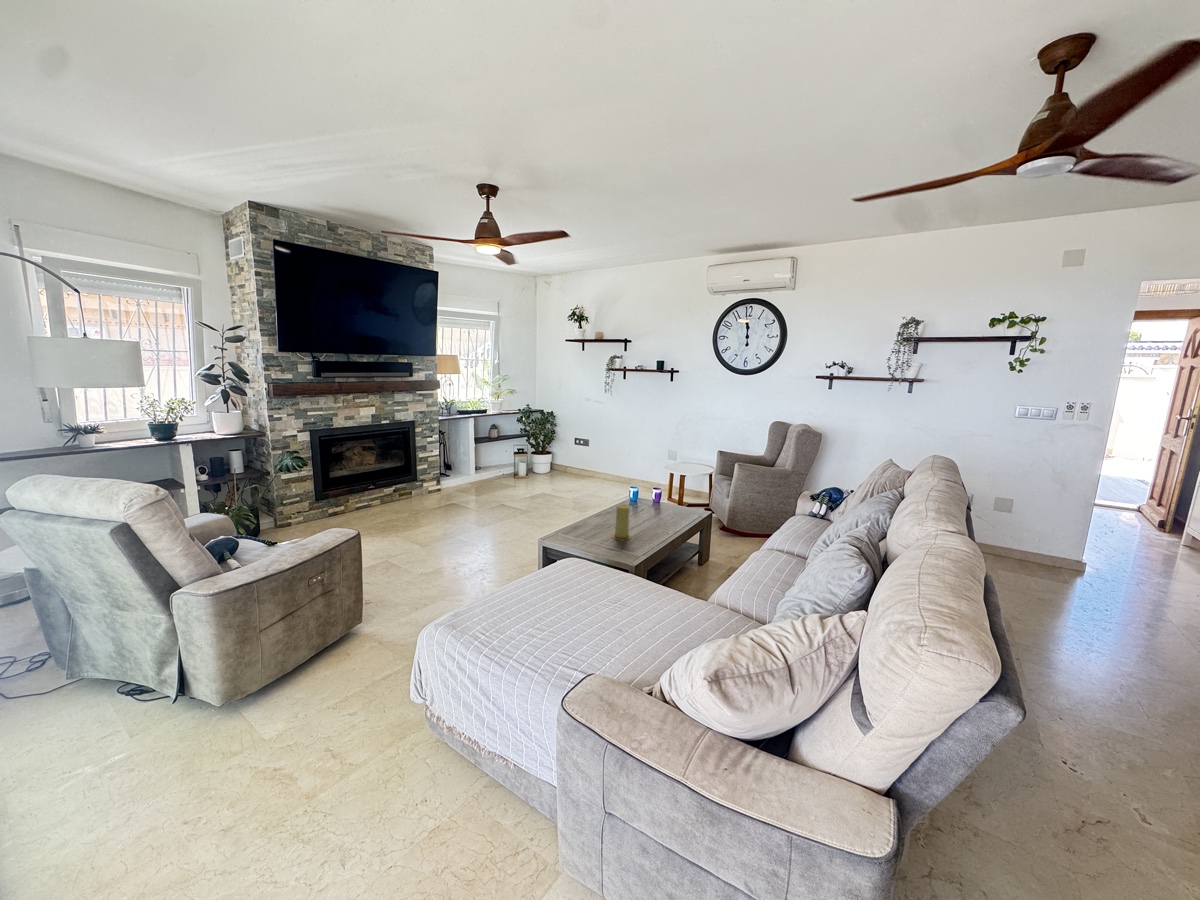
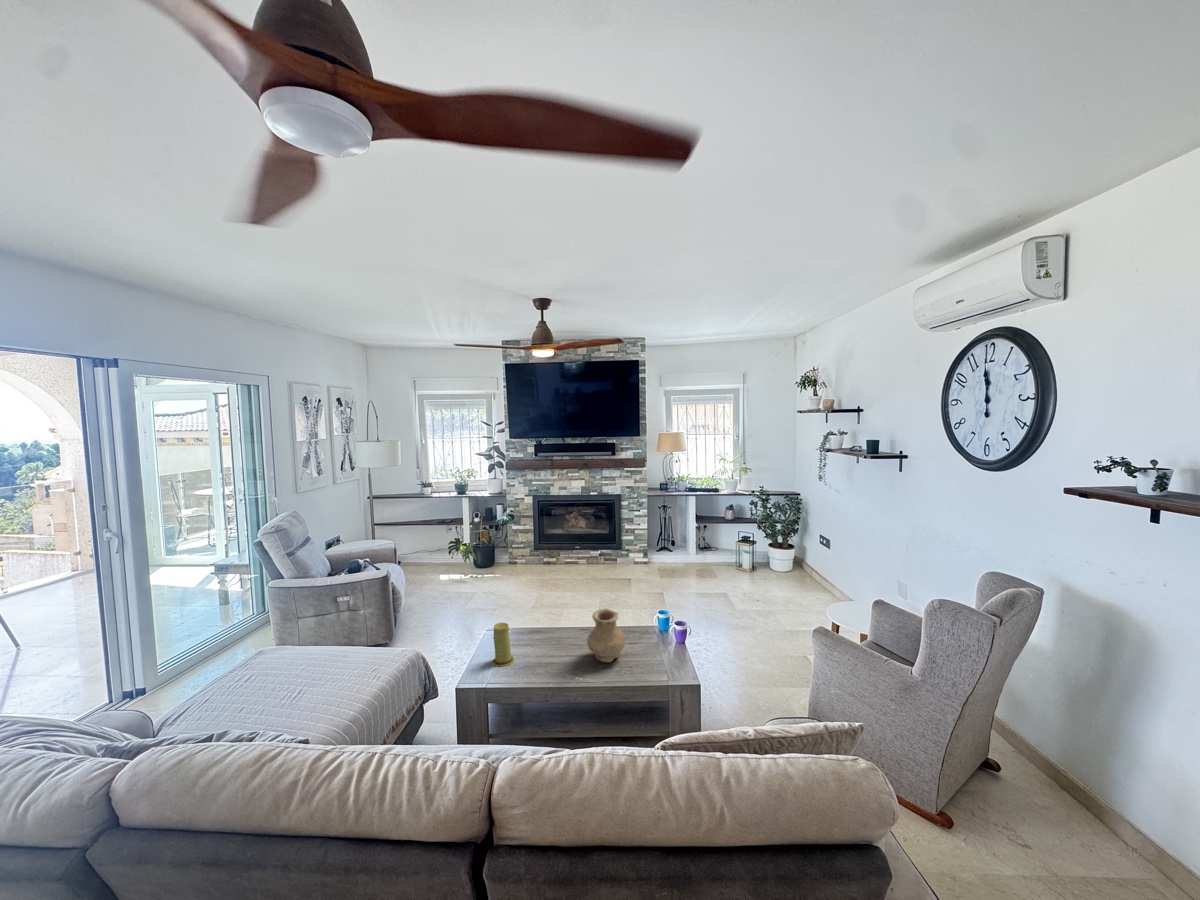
vase: none [647,478,676,516] -> present [587,609,626,662]

